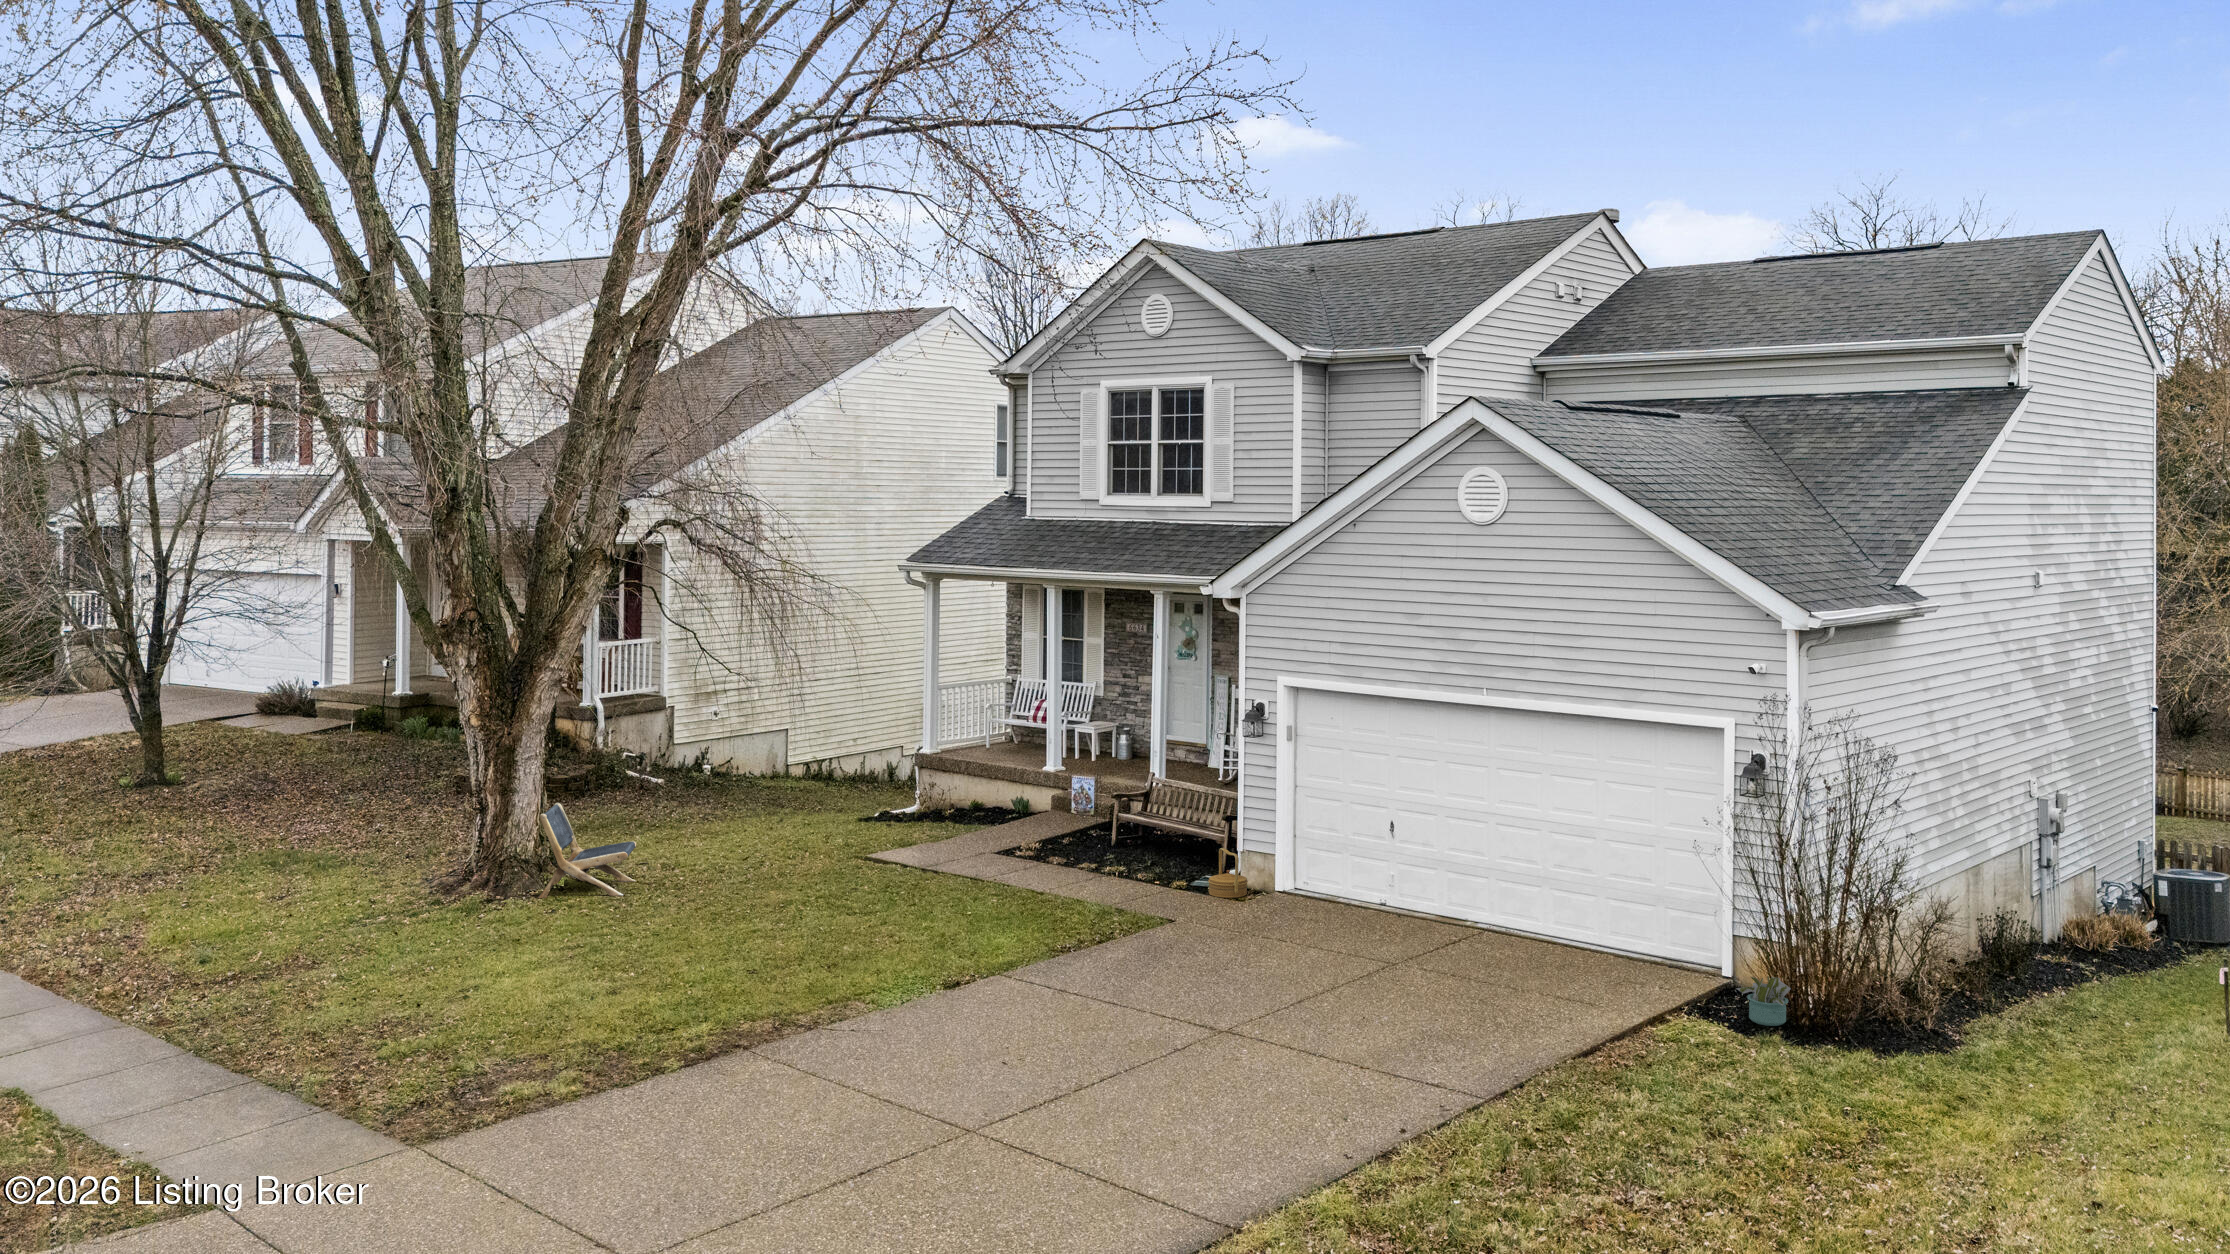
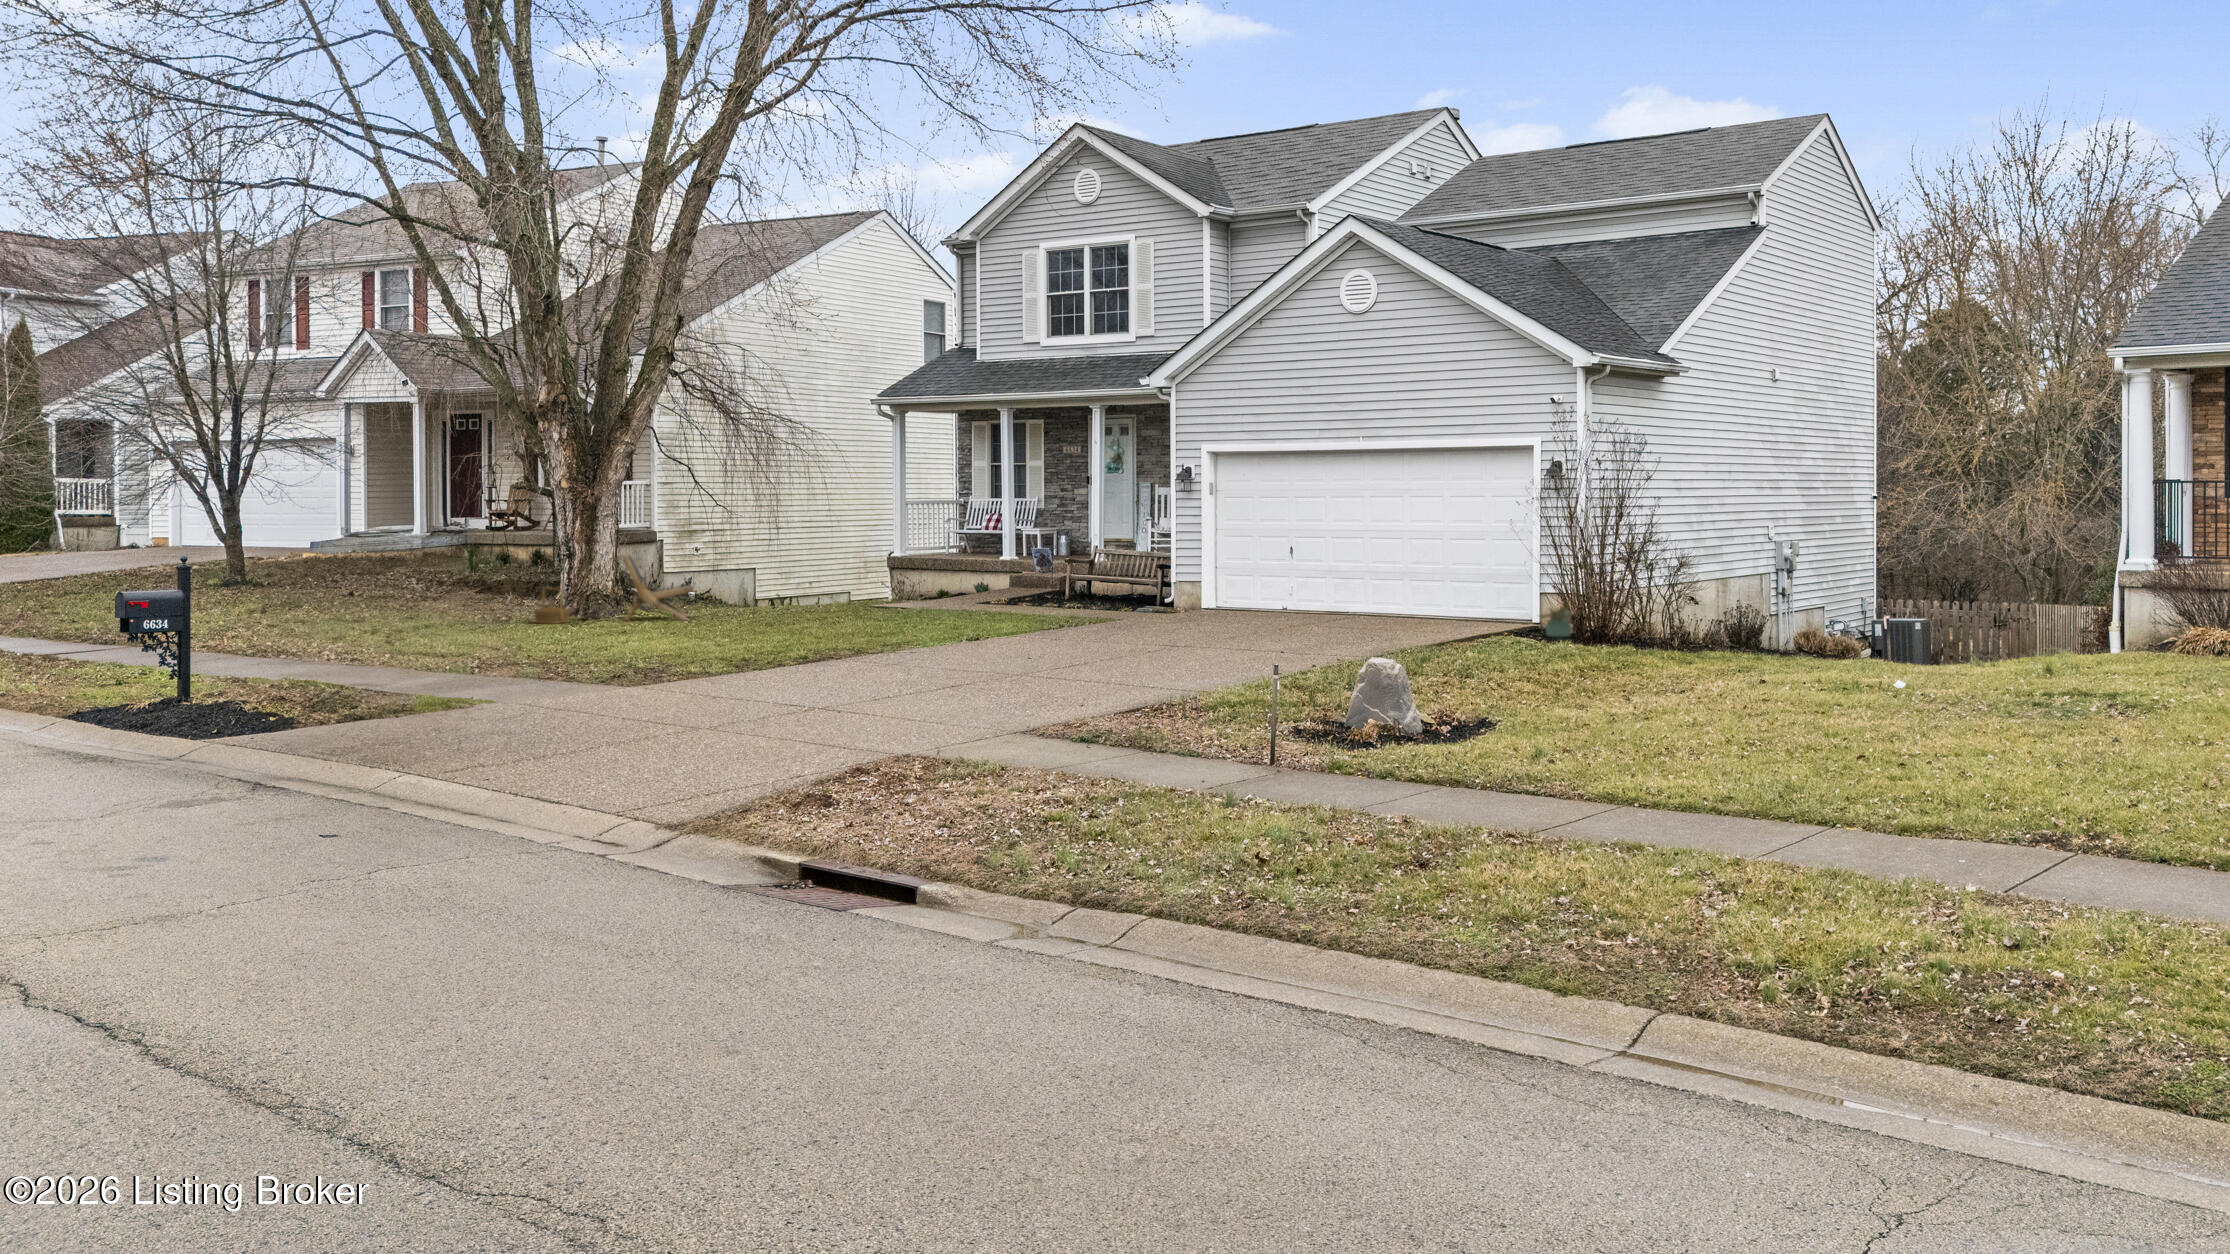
woven basket: present [1208,848,1248,898] -> present [535,588,570,624]

